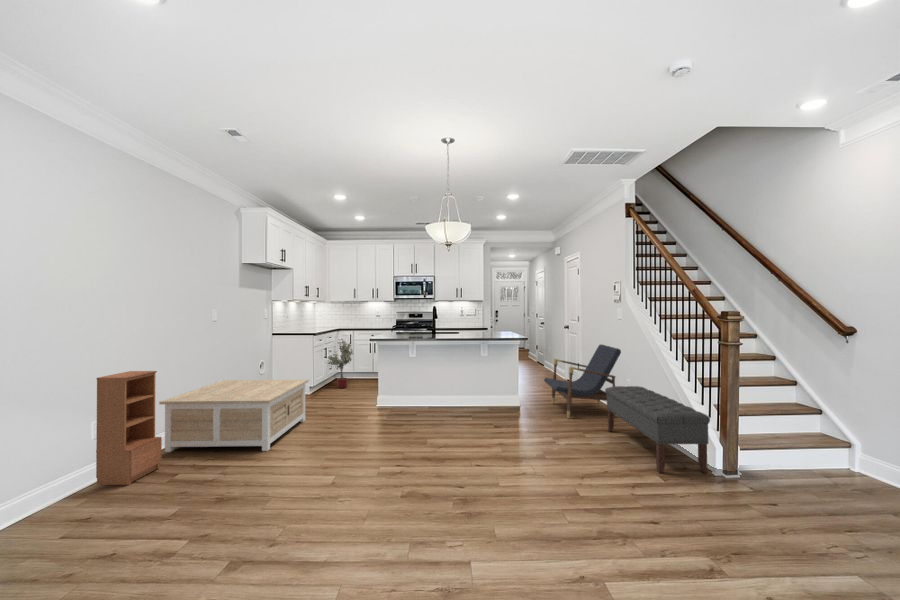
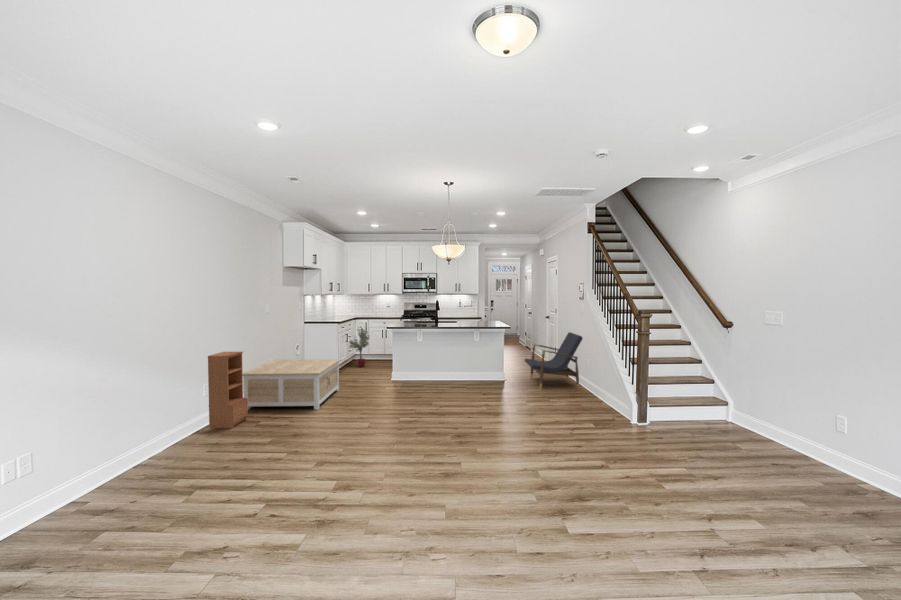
bench: present [605,386,710,473] -> none [567,364,630,422]

